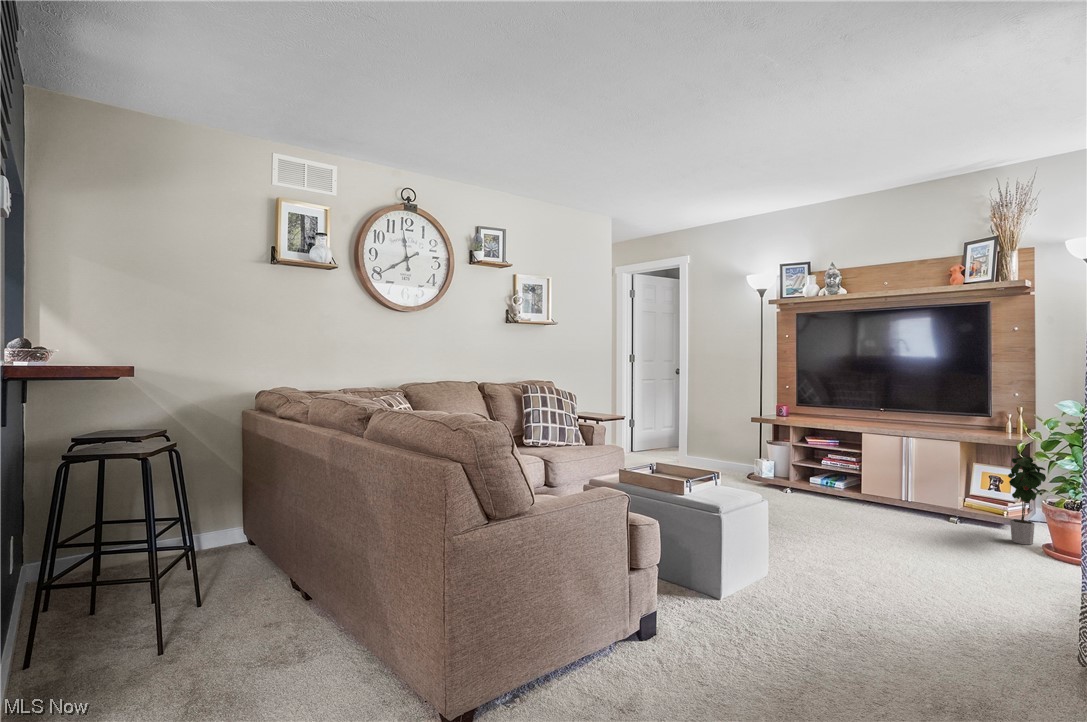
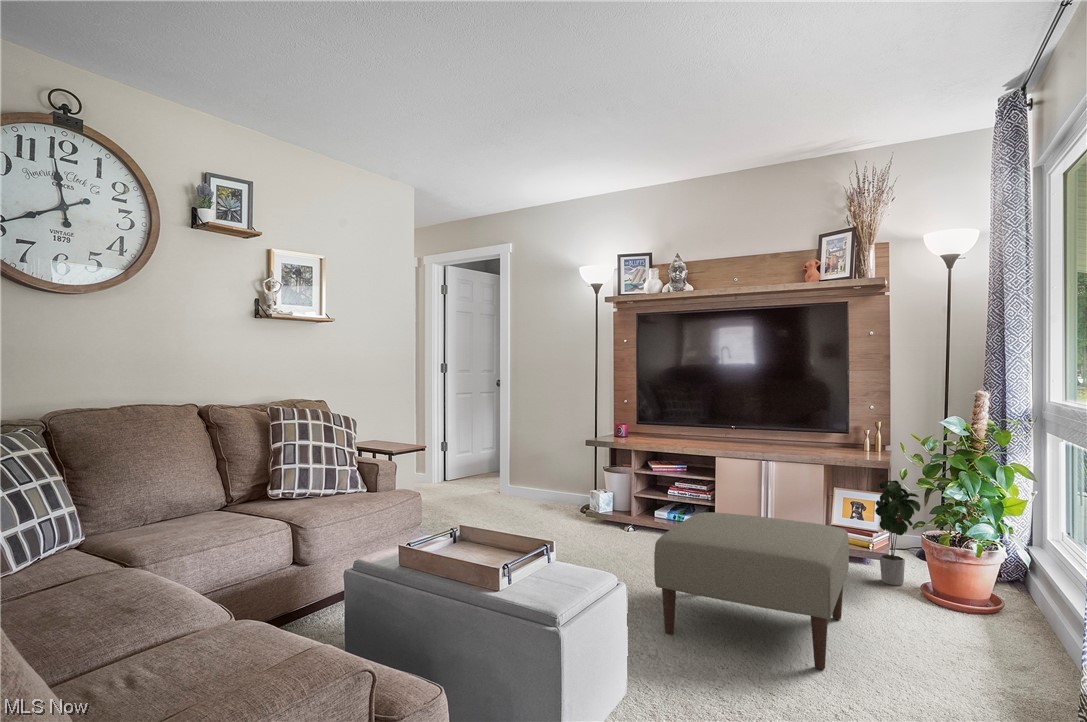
ottoman: none [798,472,968,584] -> present [654,512,849,669]

